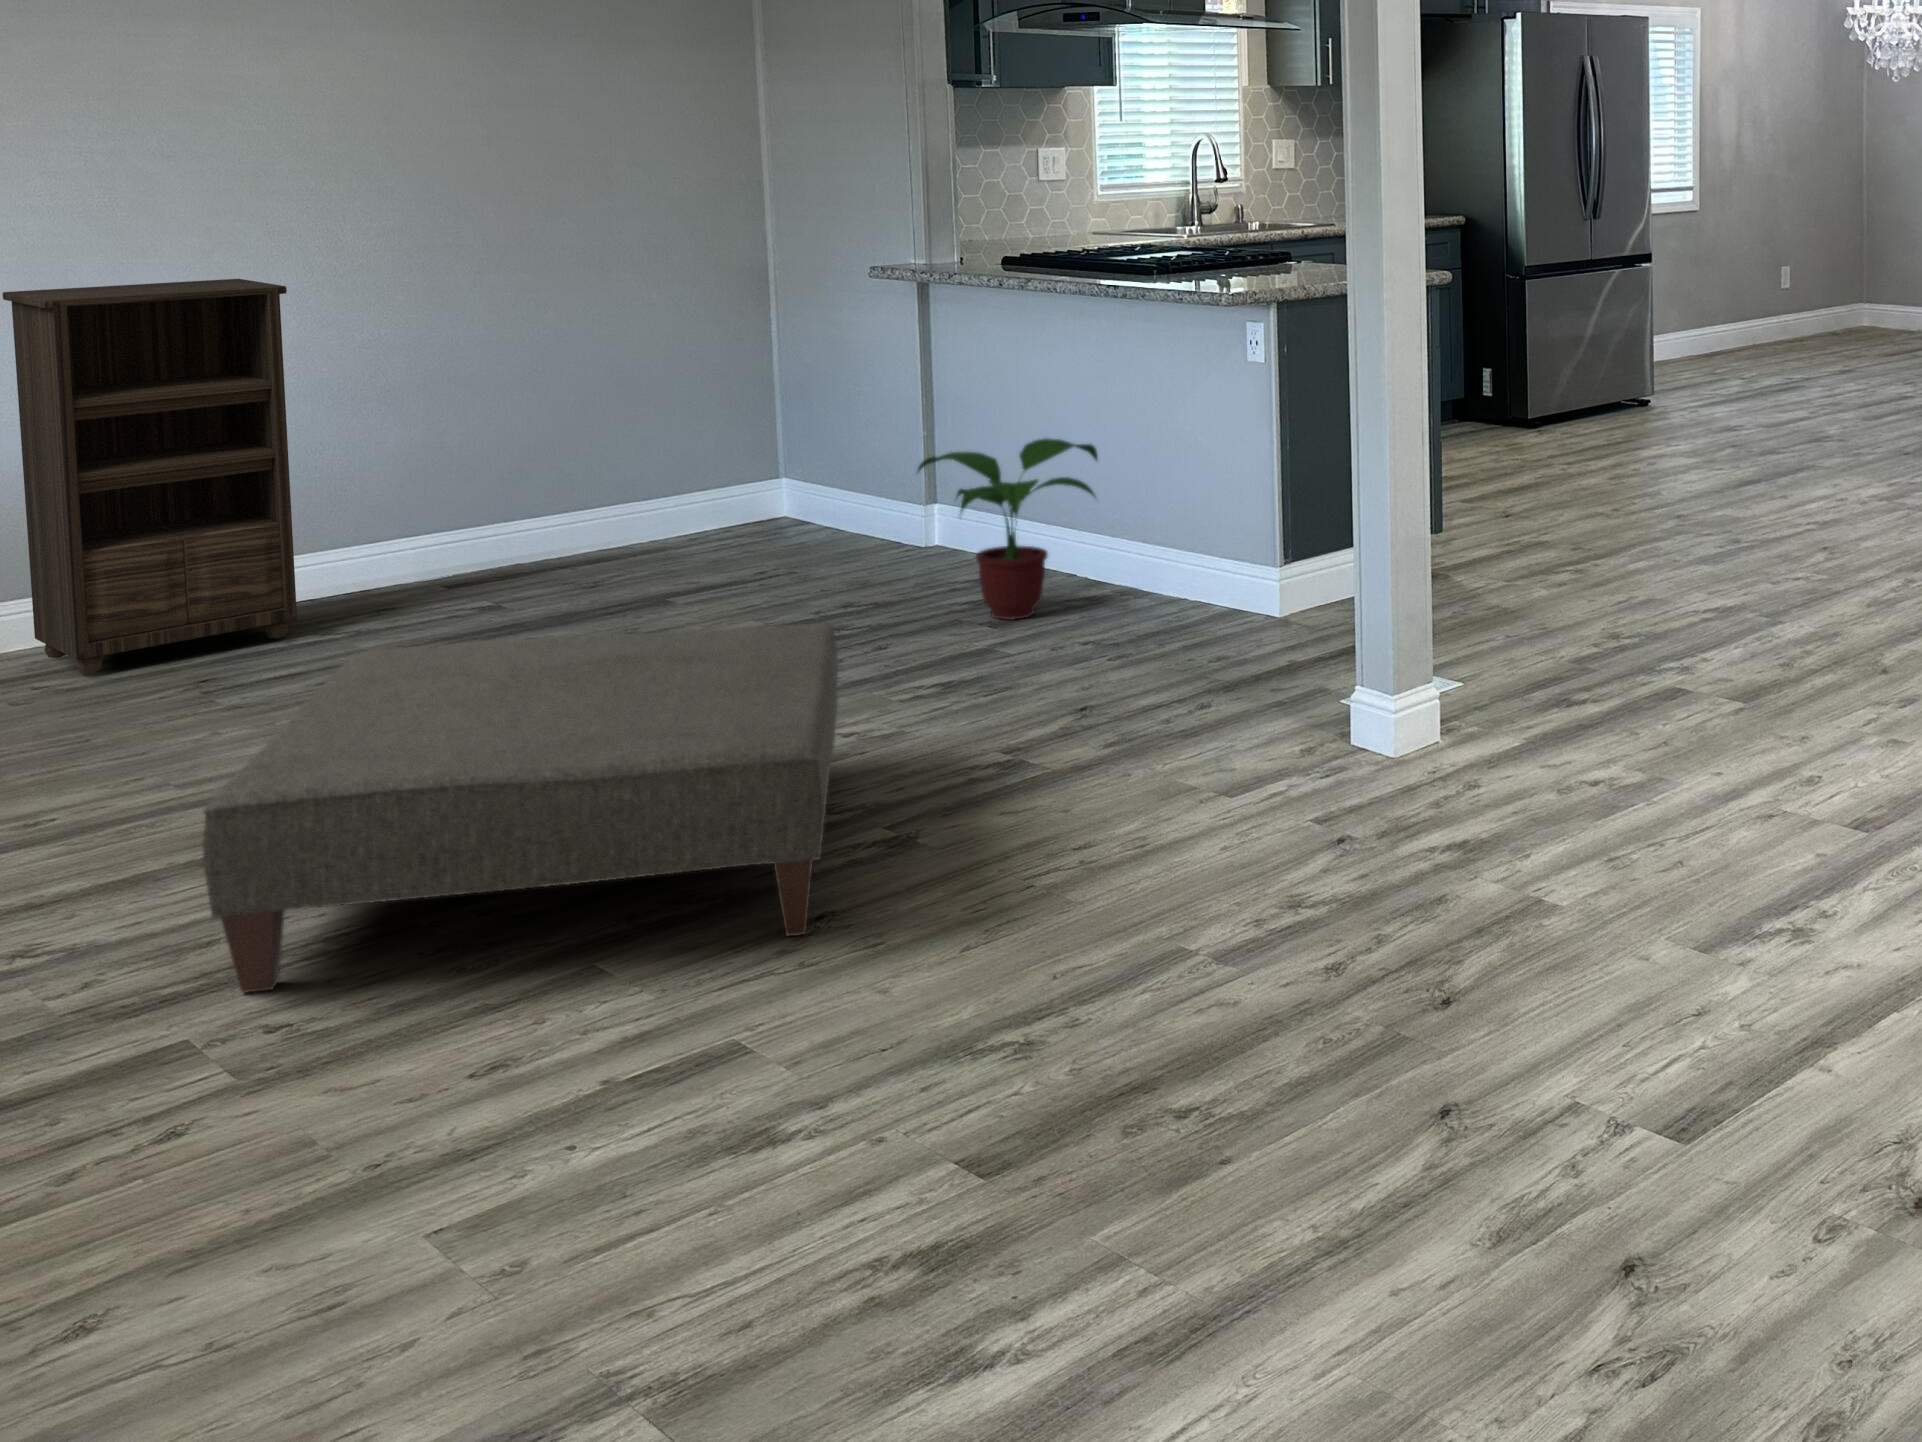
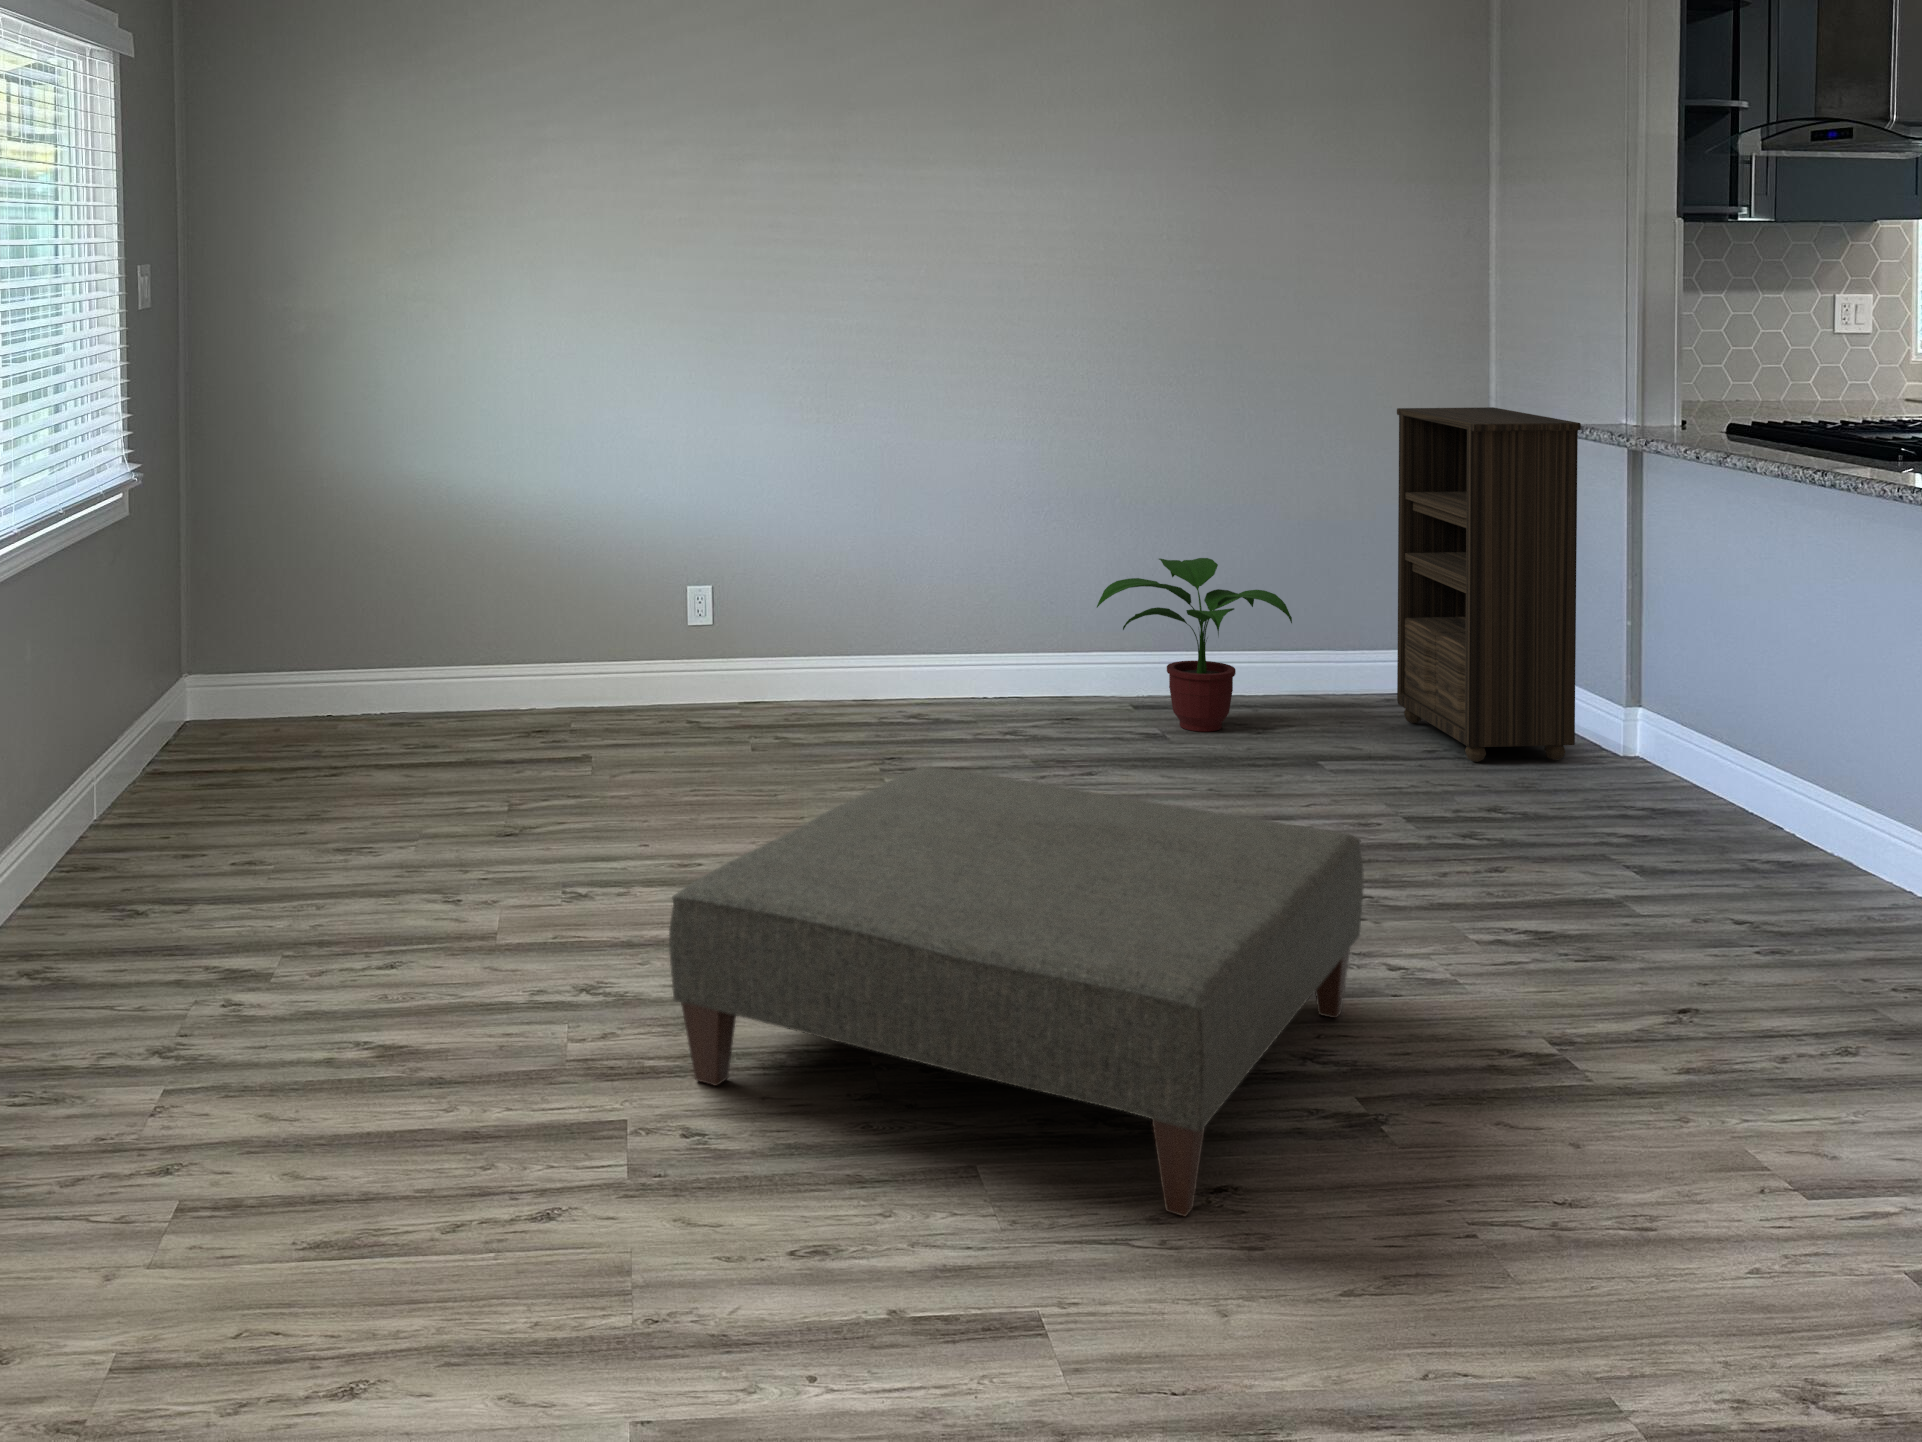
bookshelf: present [3,279,297,675] -> present [1397,407,1581,762]
potted plant: present [918,438,1098,620] -> present [1097,558,1292,732]

